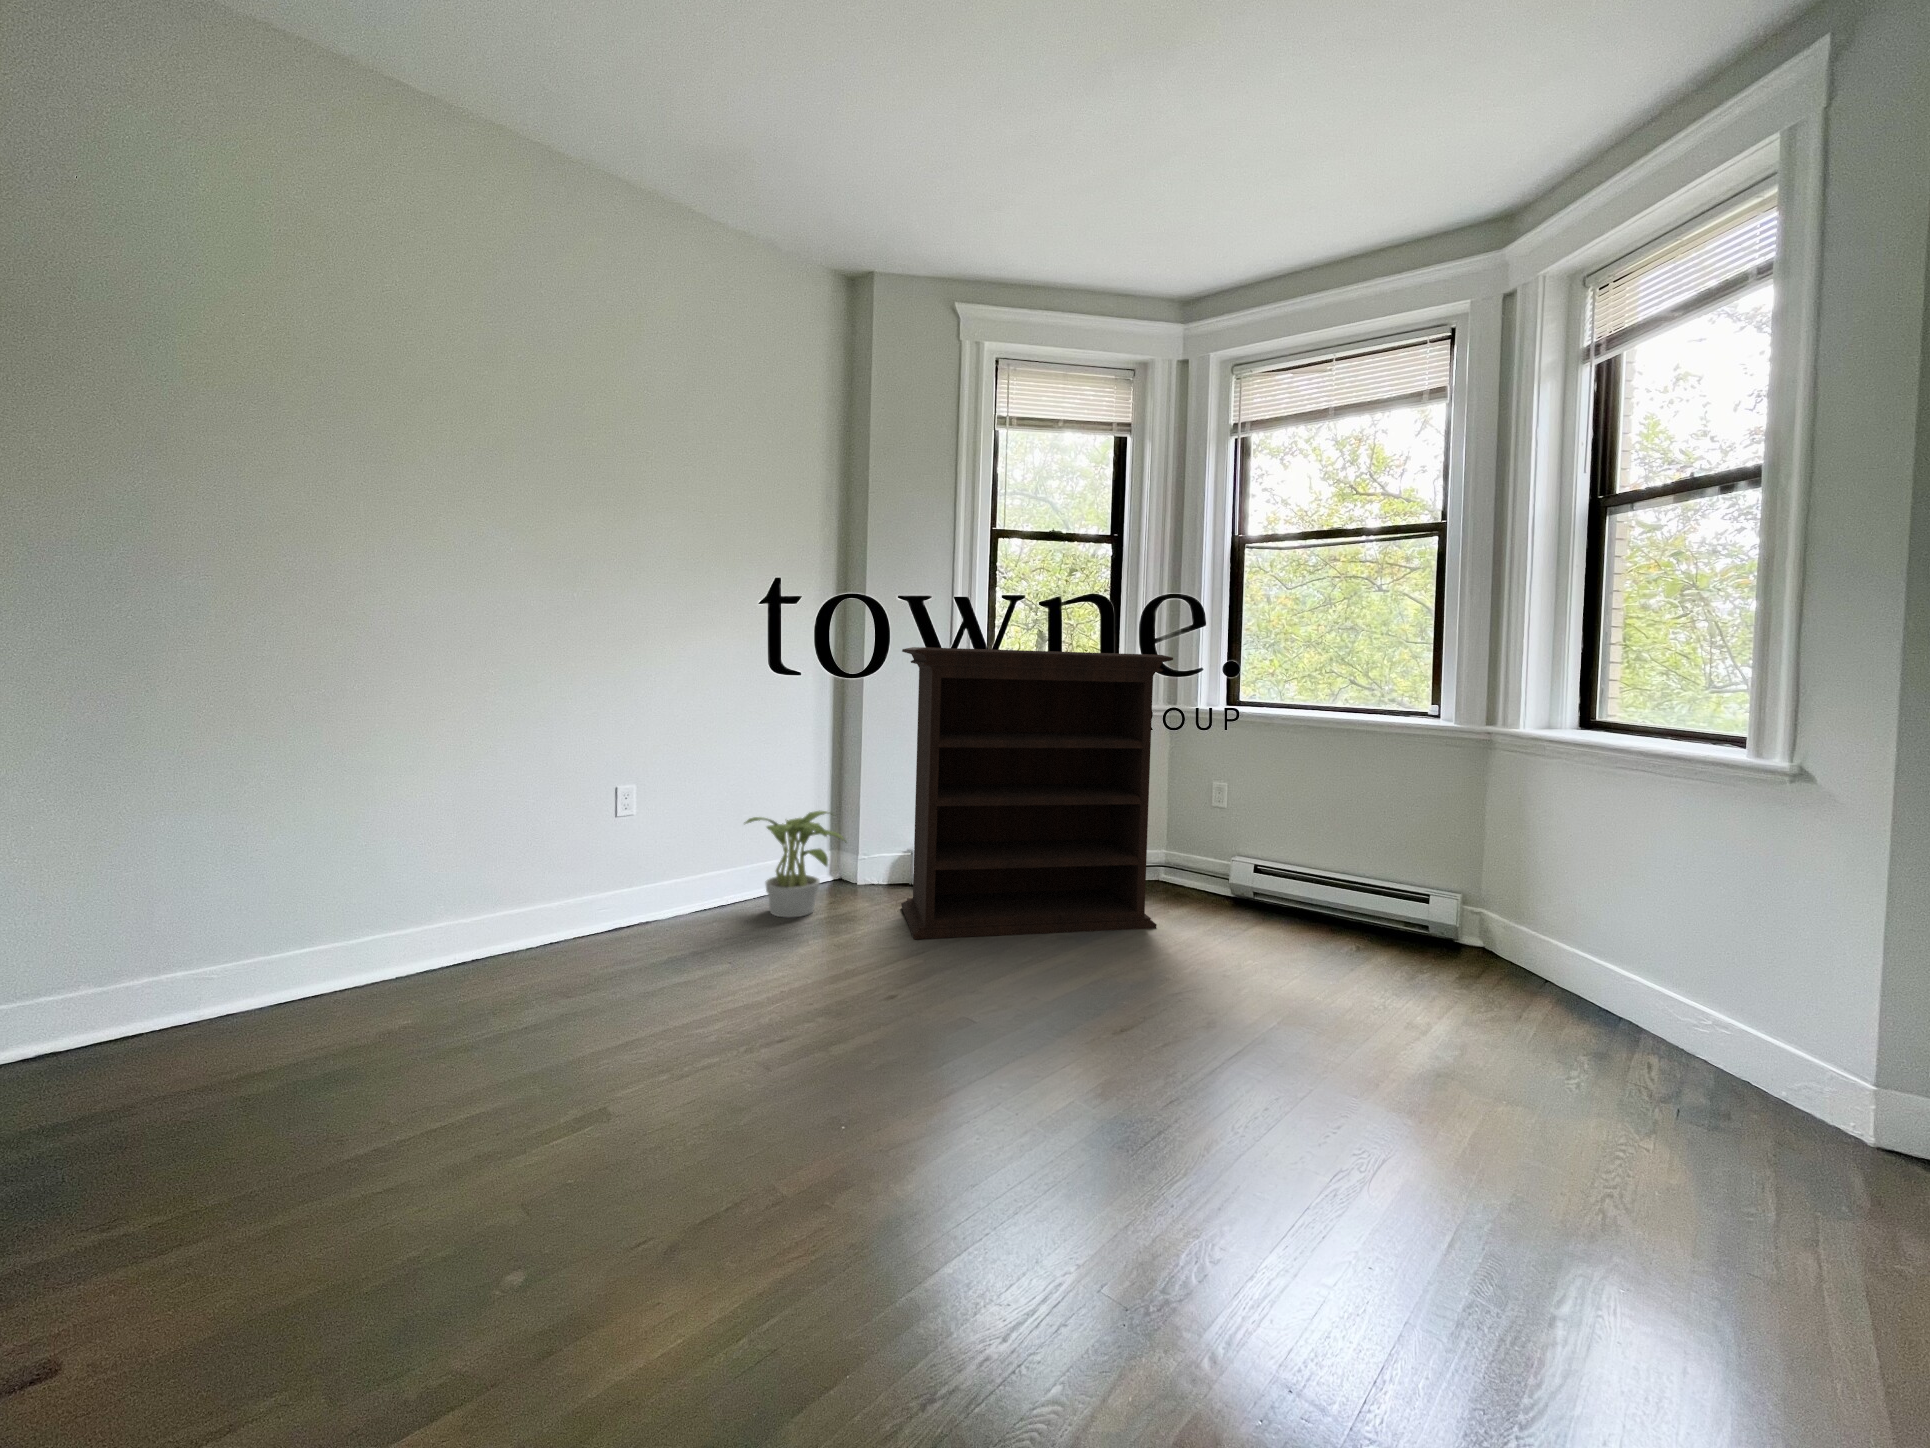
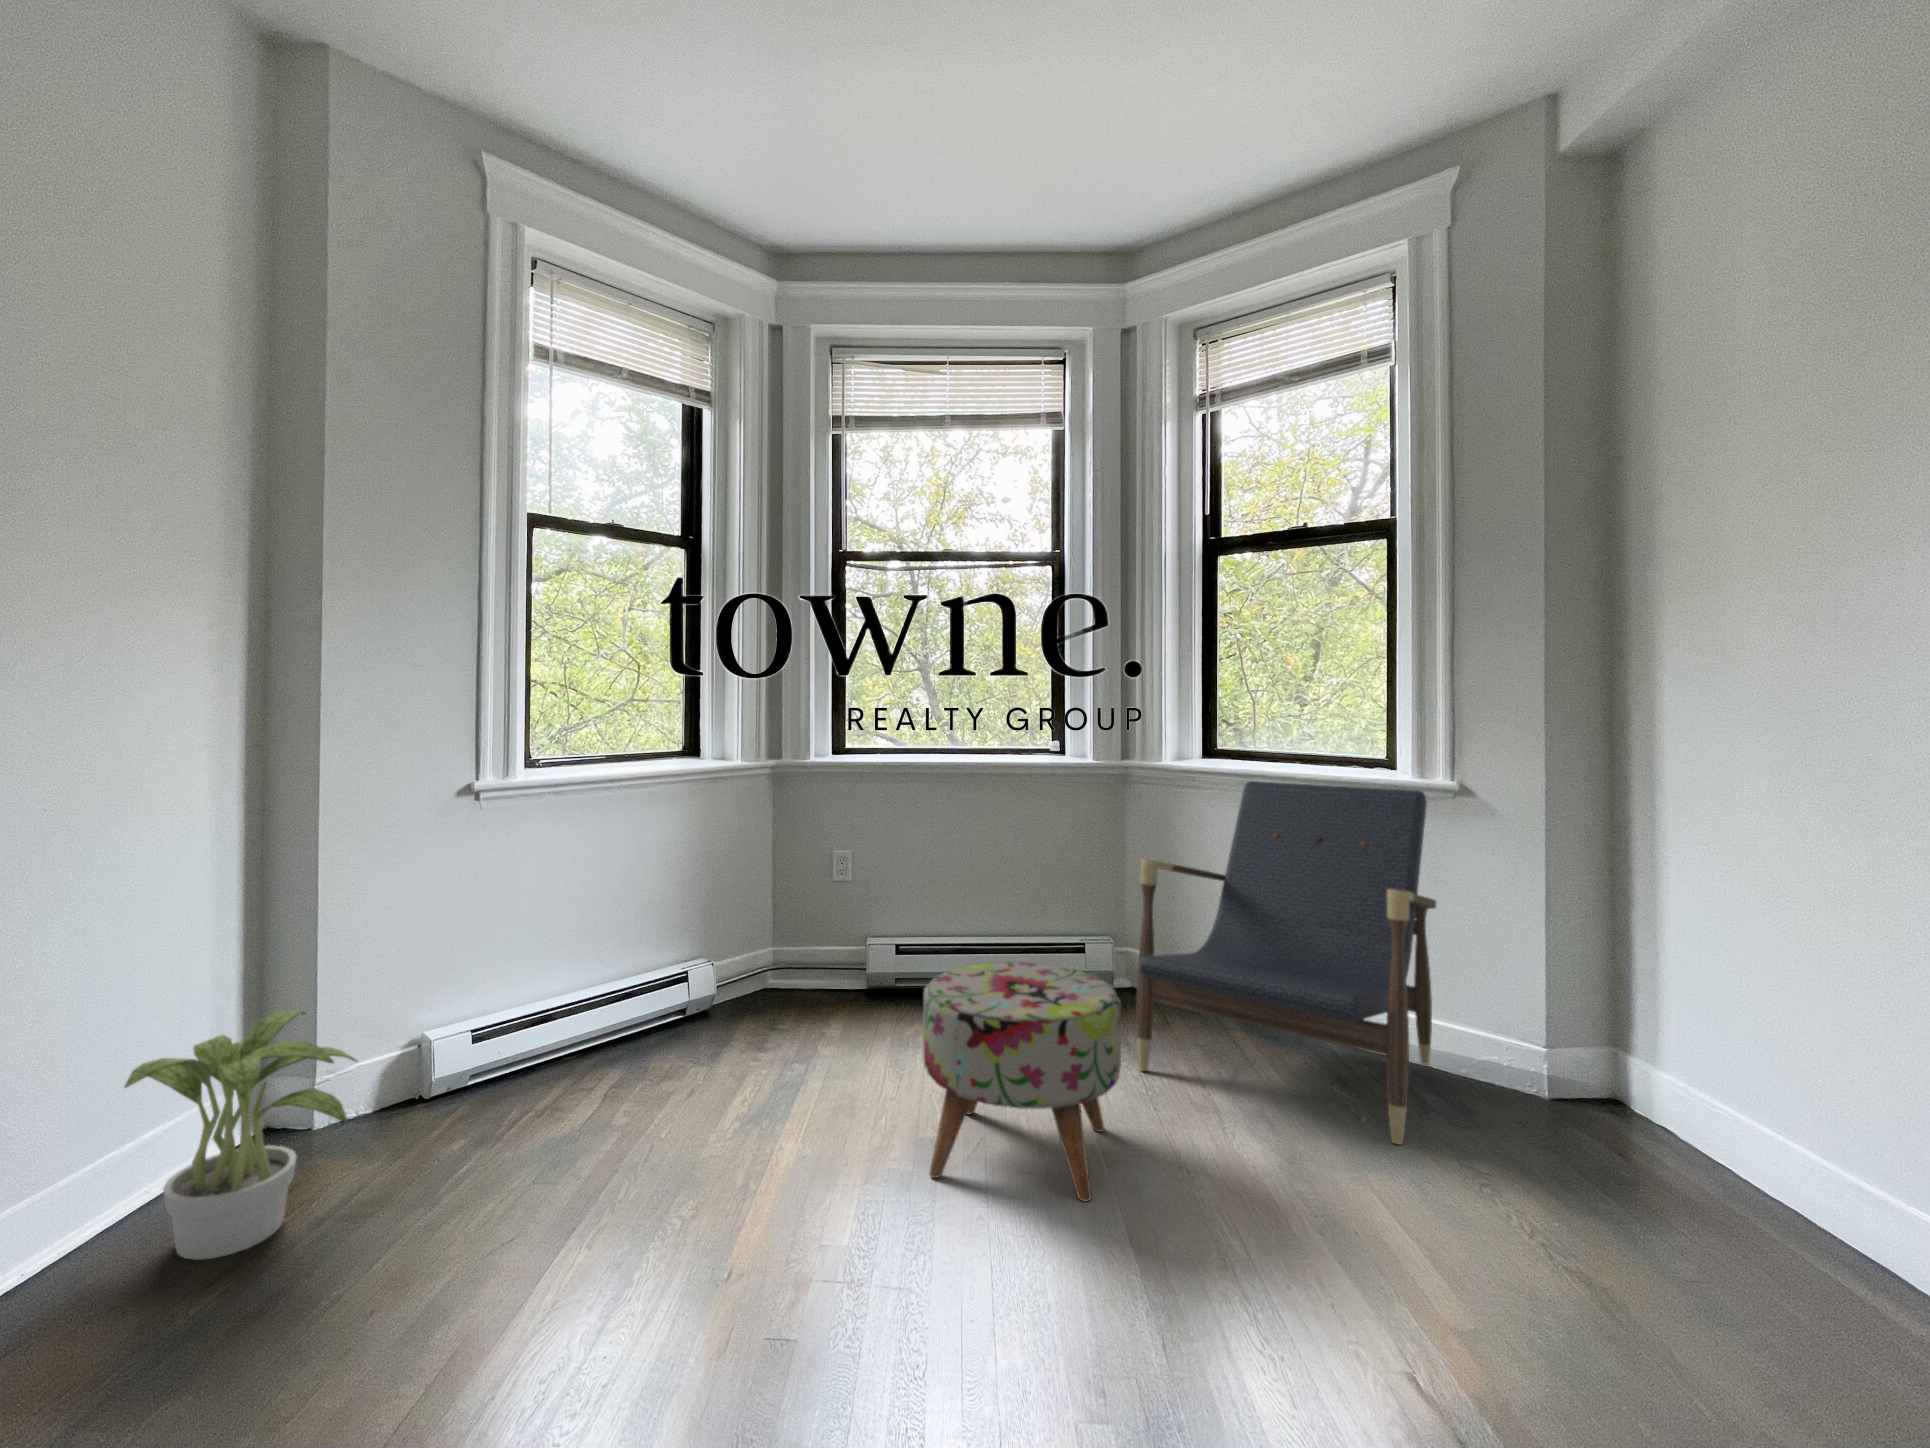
bookshelf: present [901,647,1173,939] -> none [447,692,854,1202]
lounge chair: none [1347,756,1734,1098] -> present [1137,781,1436,1144]
ottoman: none [1107,862,1268,1032] -> present [924,962,1121,1201]

